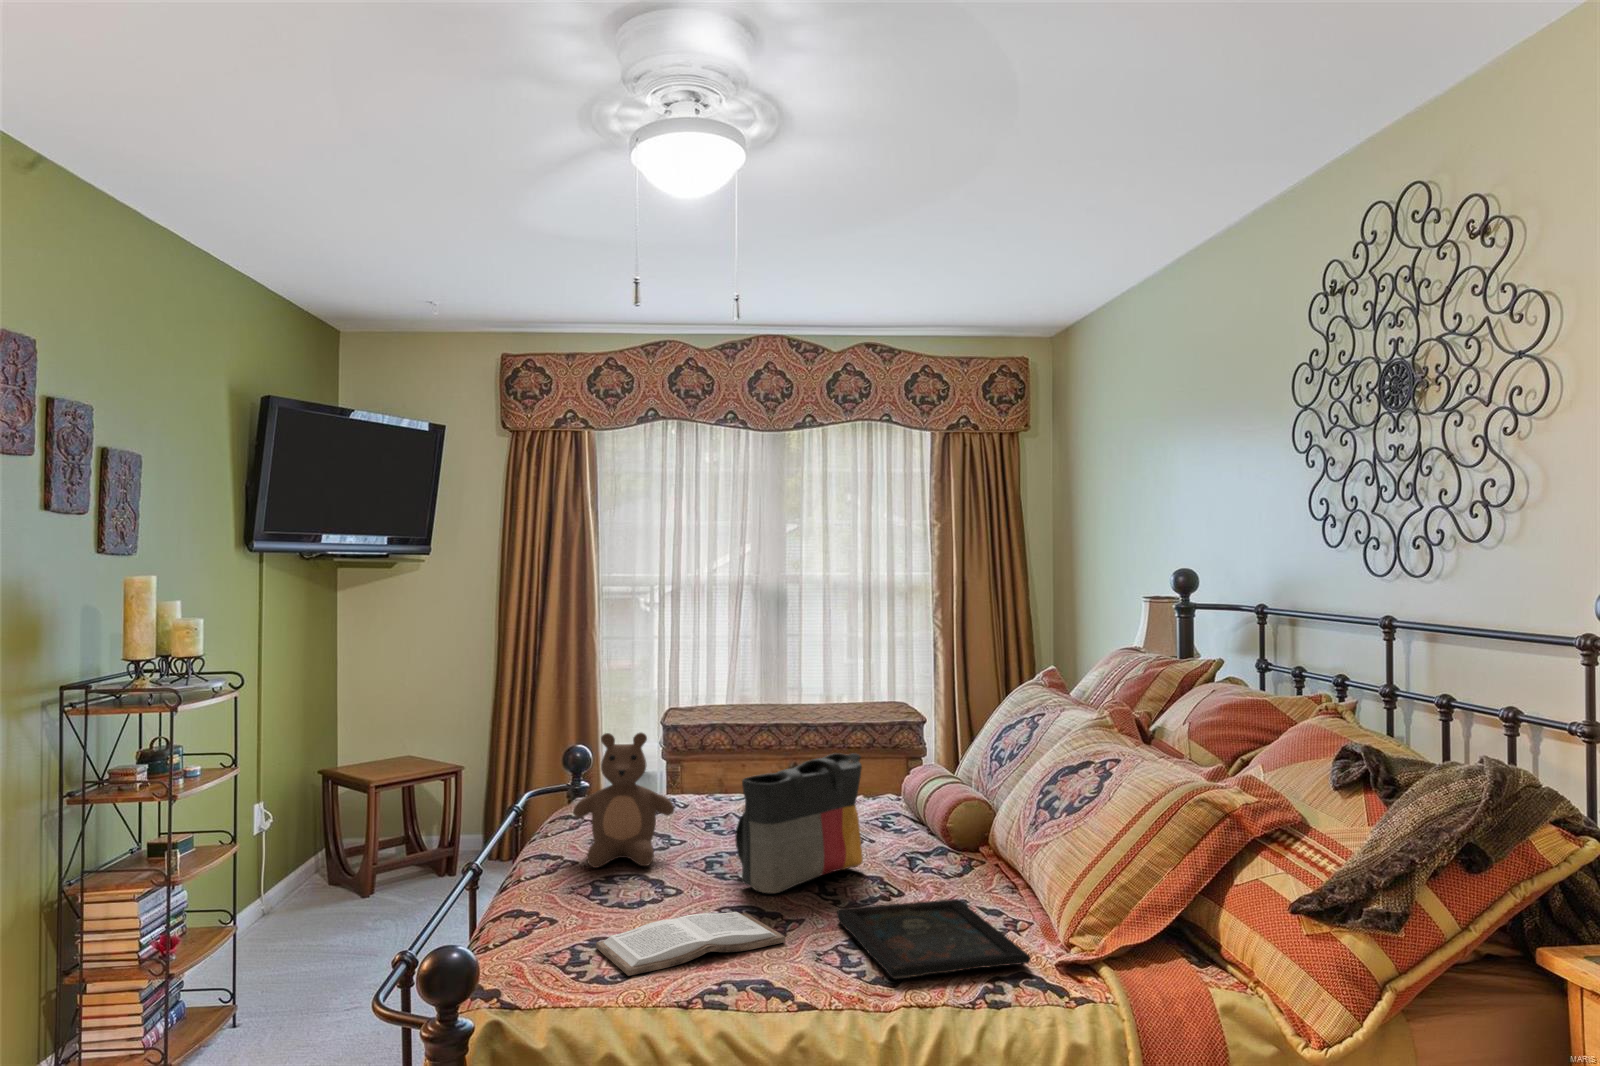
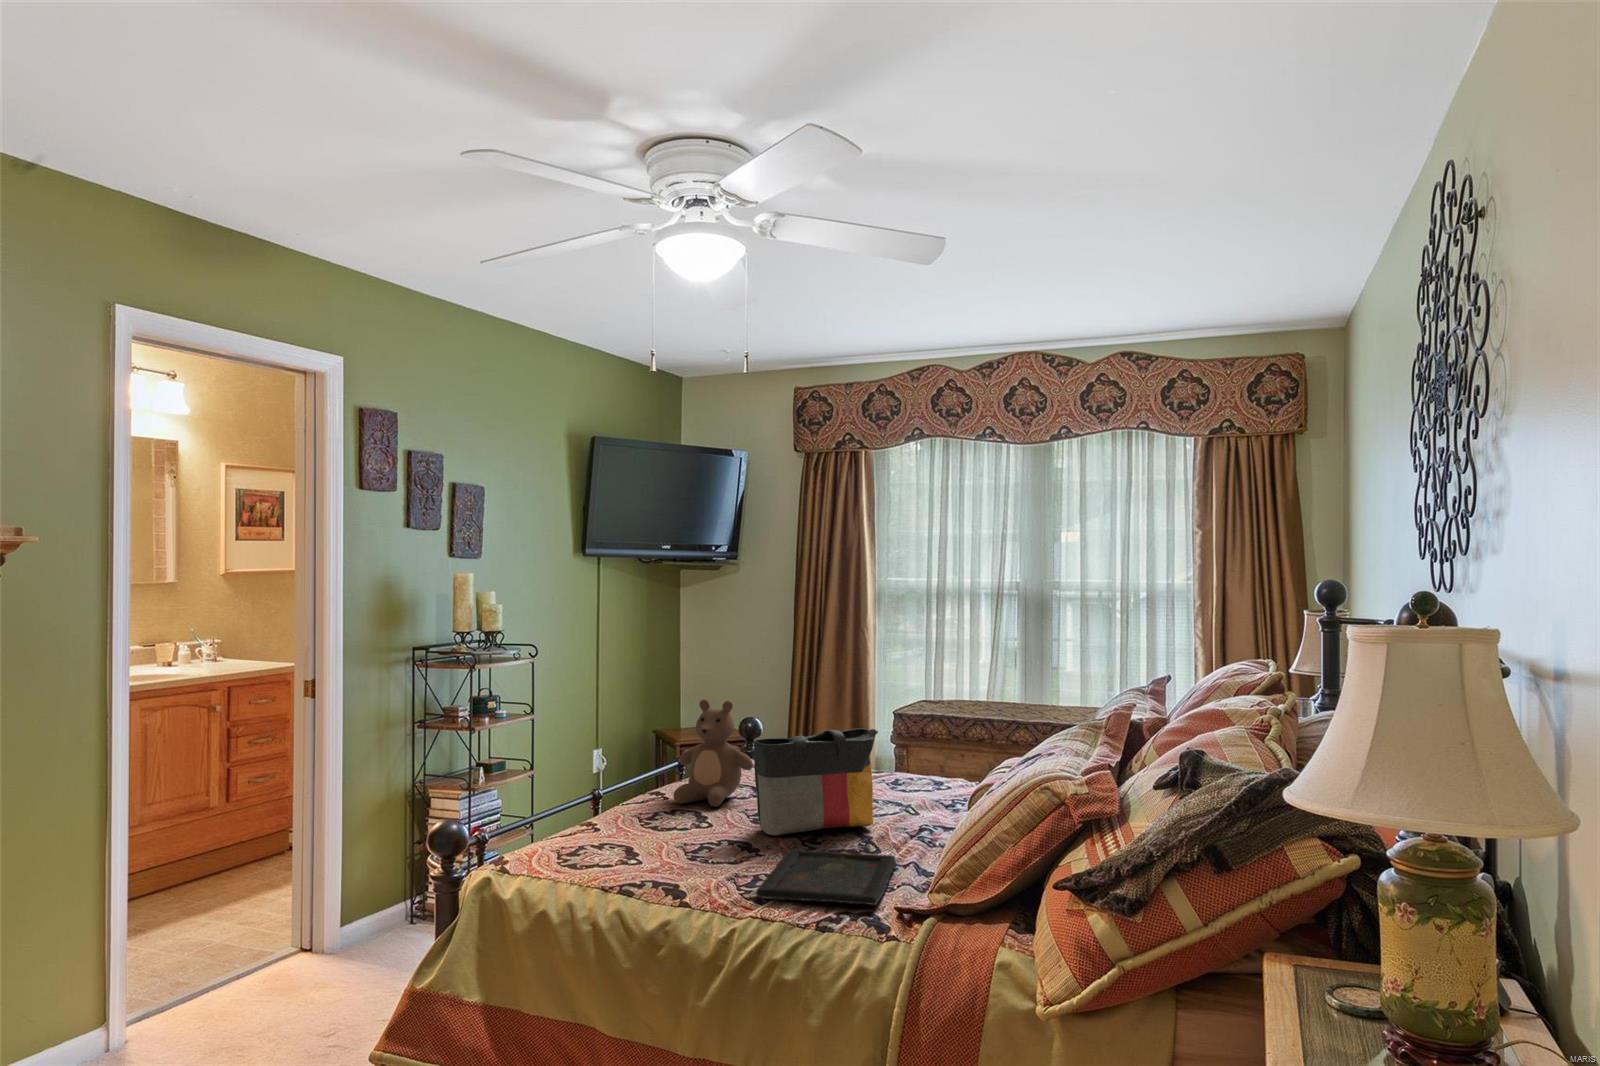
book: present [596,912,785,976] -> none [593,837,728,868]

